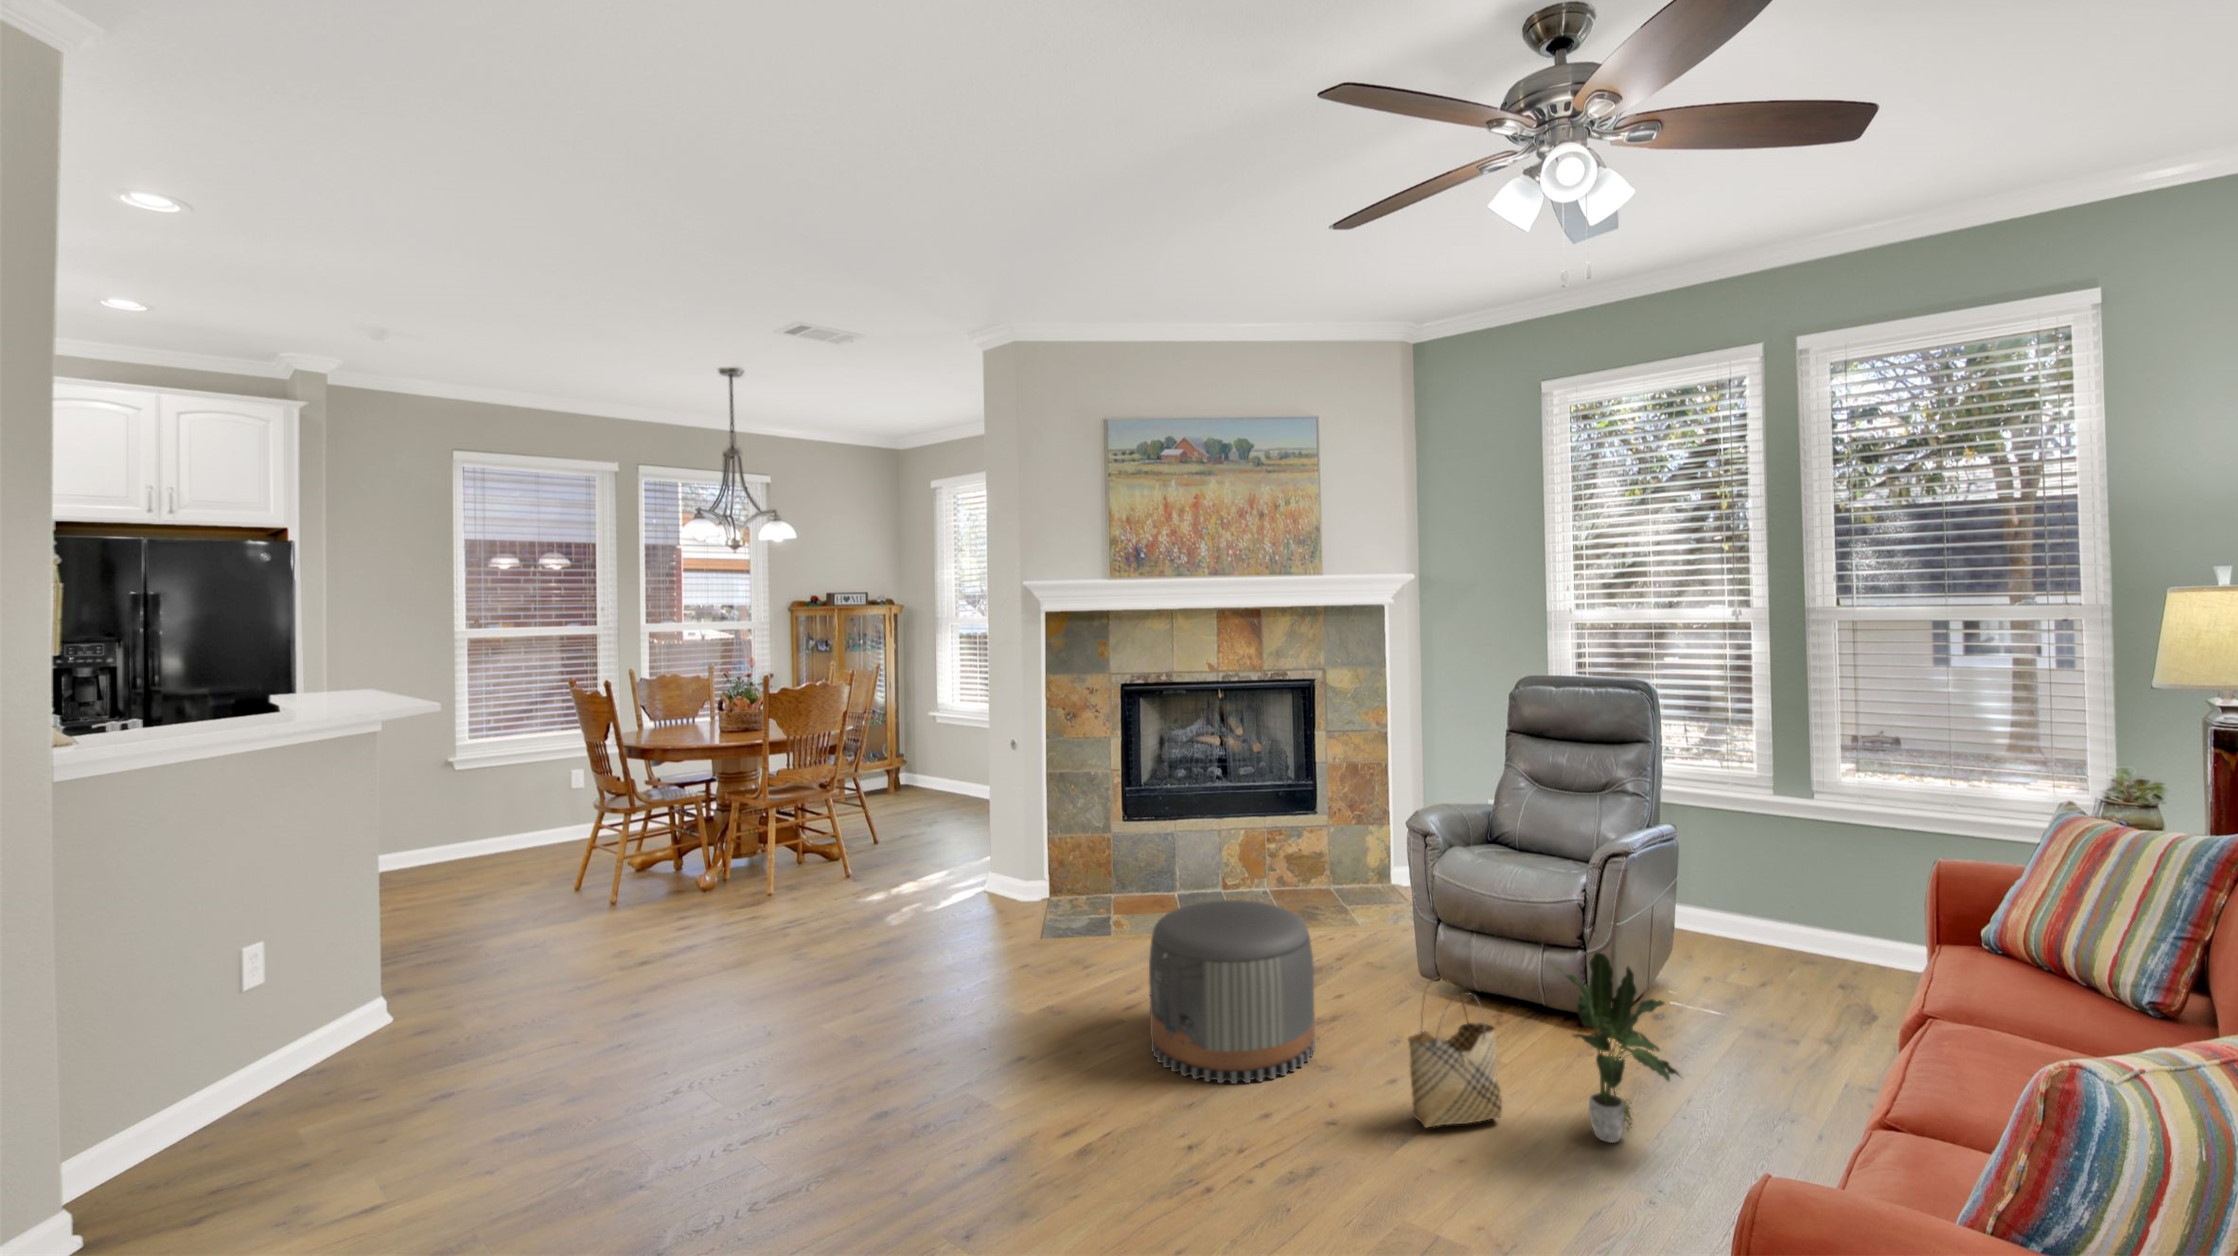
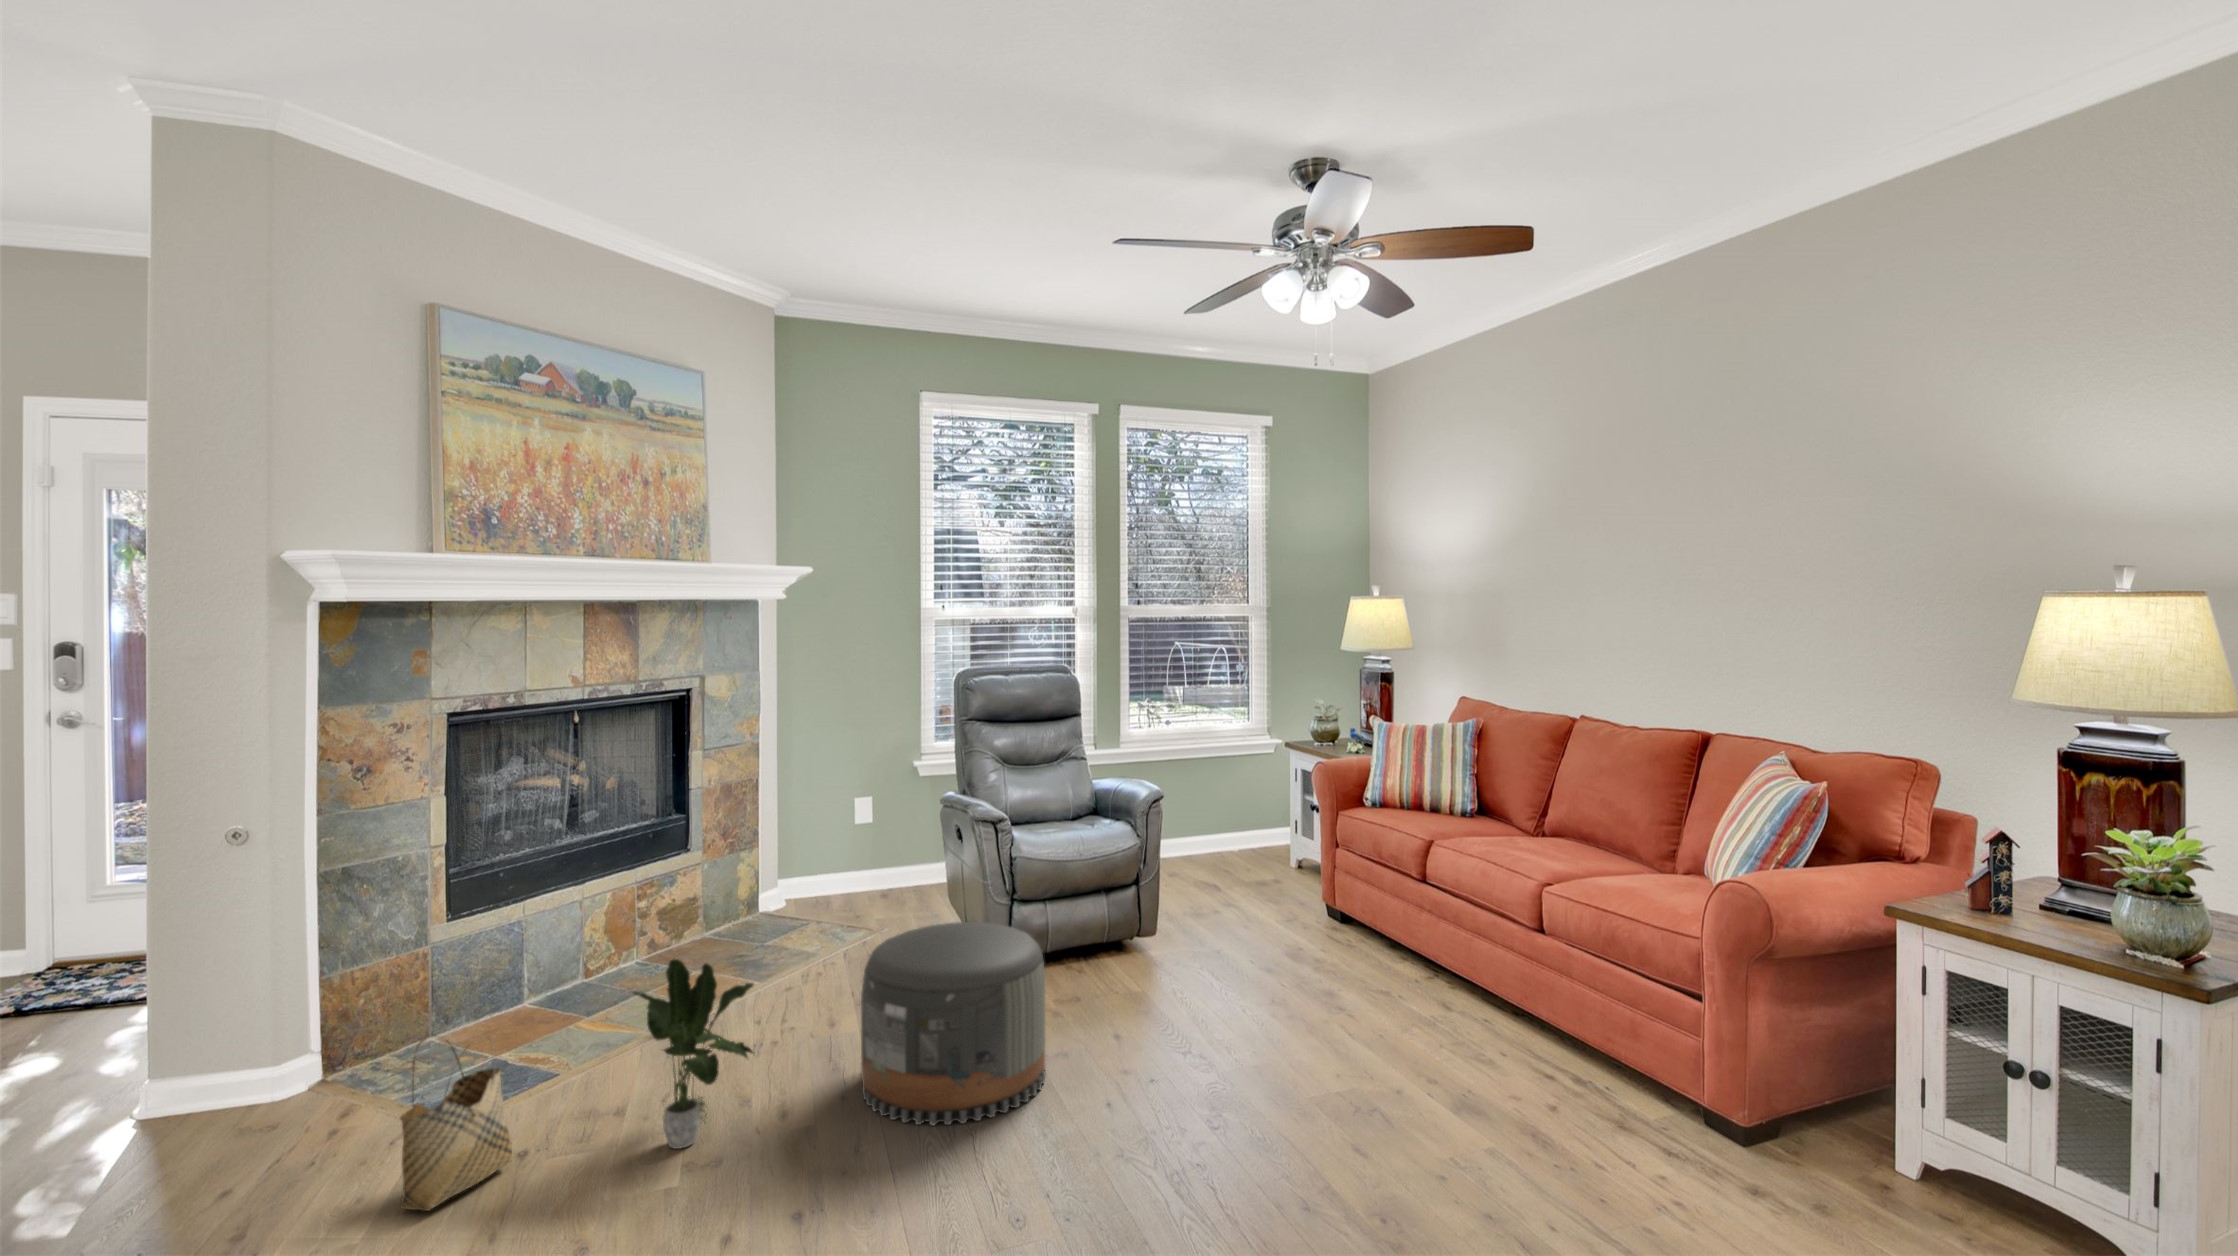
potted plant: present [1557,953,1680,1143] -> present [633,959,753,1149]
woven basket: present [1408,976,1502,1127] -> present [400,1034,512,1211]

